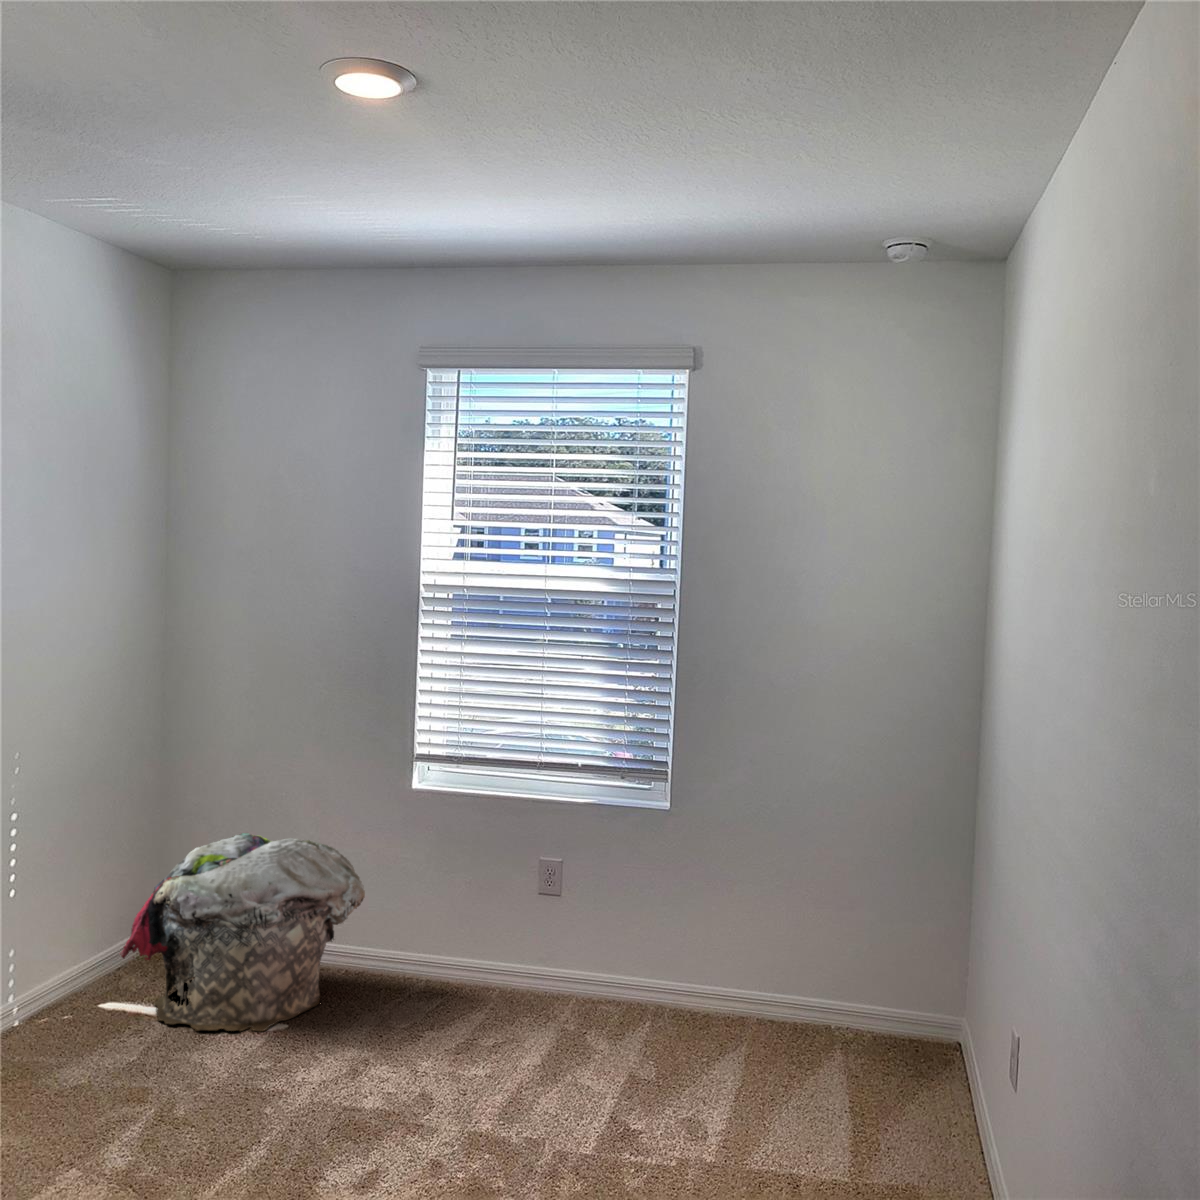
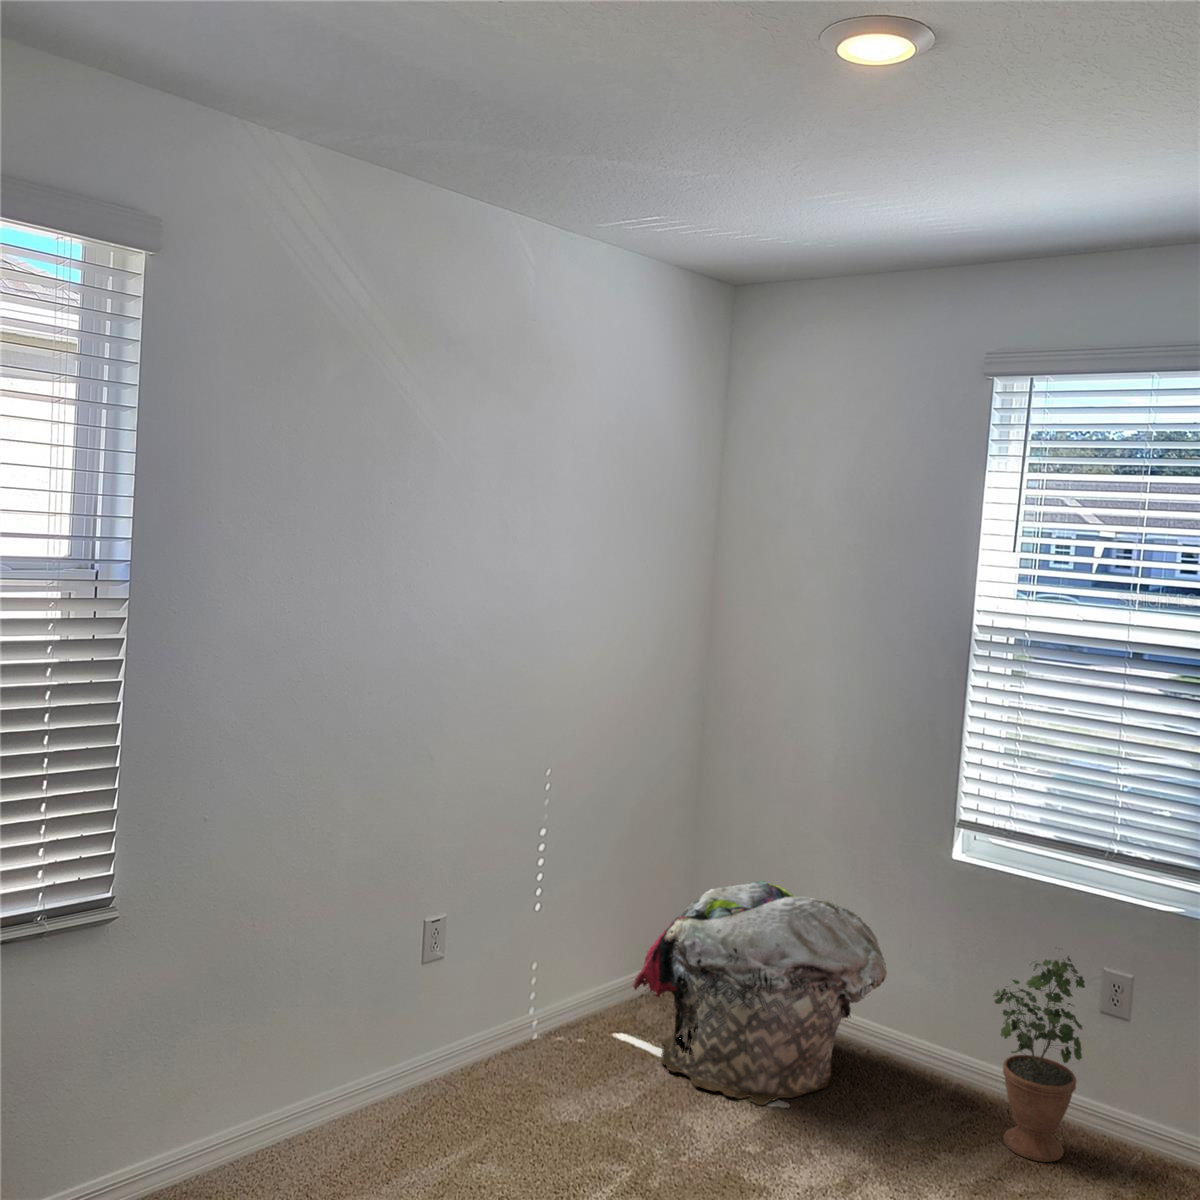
potted plant: none [456,843,526,1016] -> present [993,956,1085,1162]

